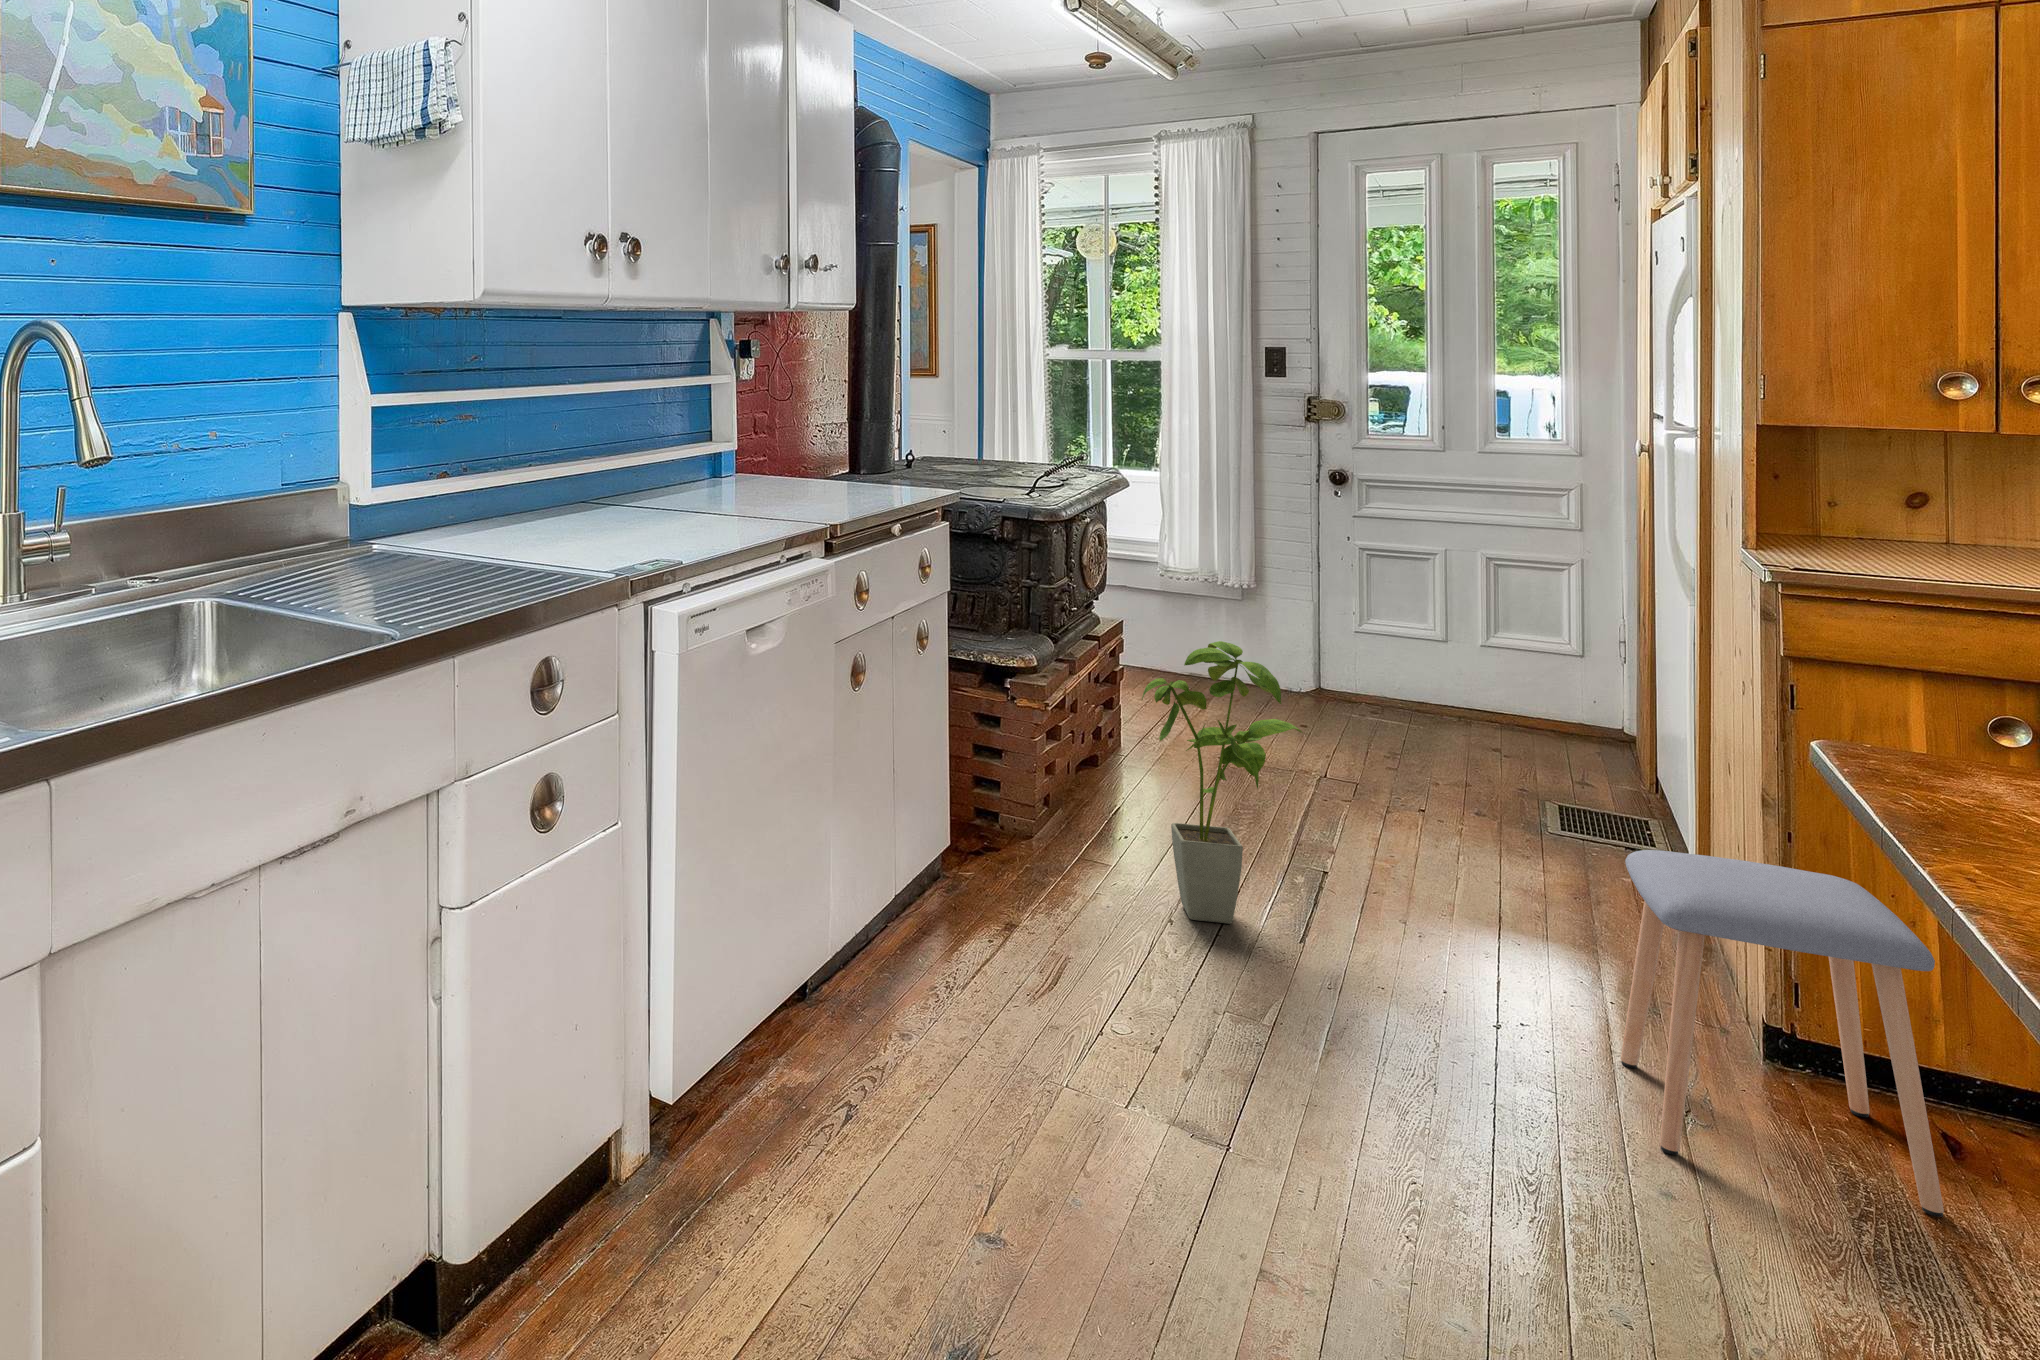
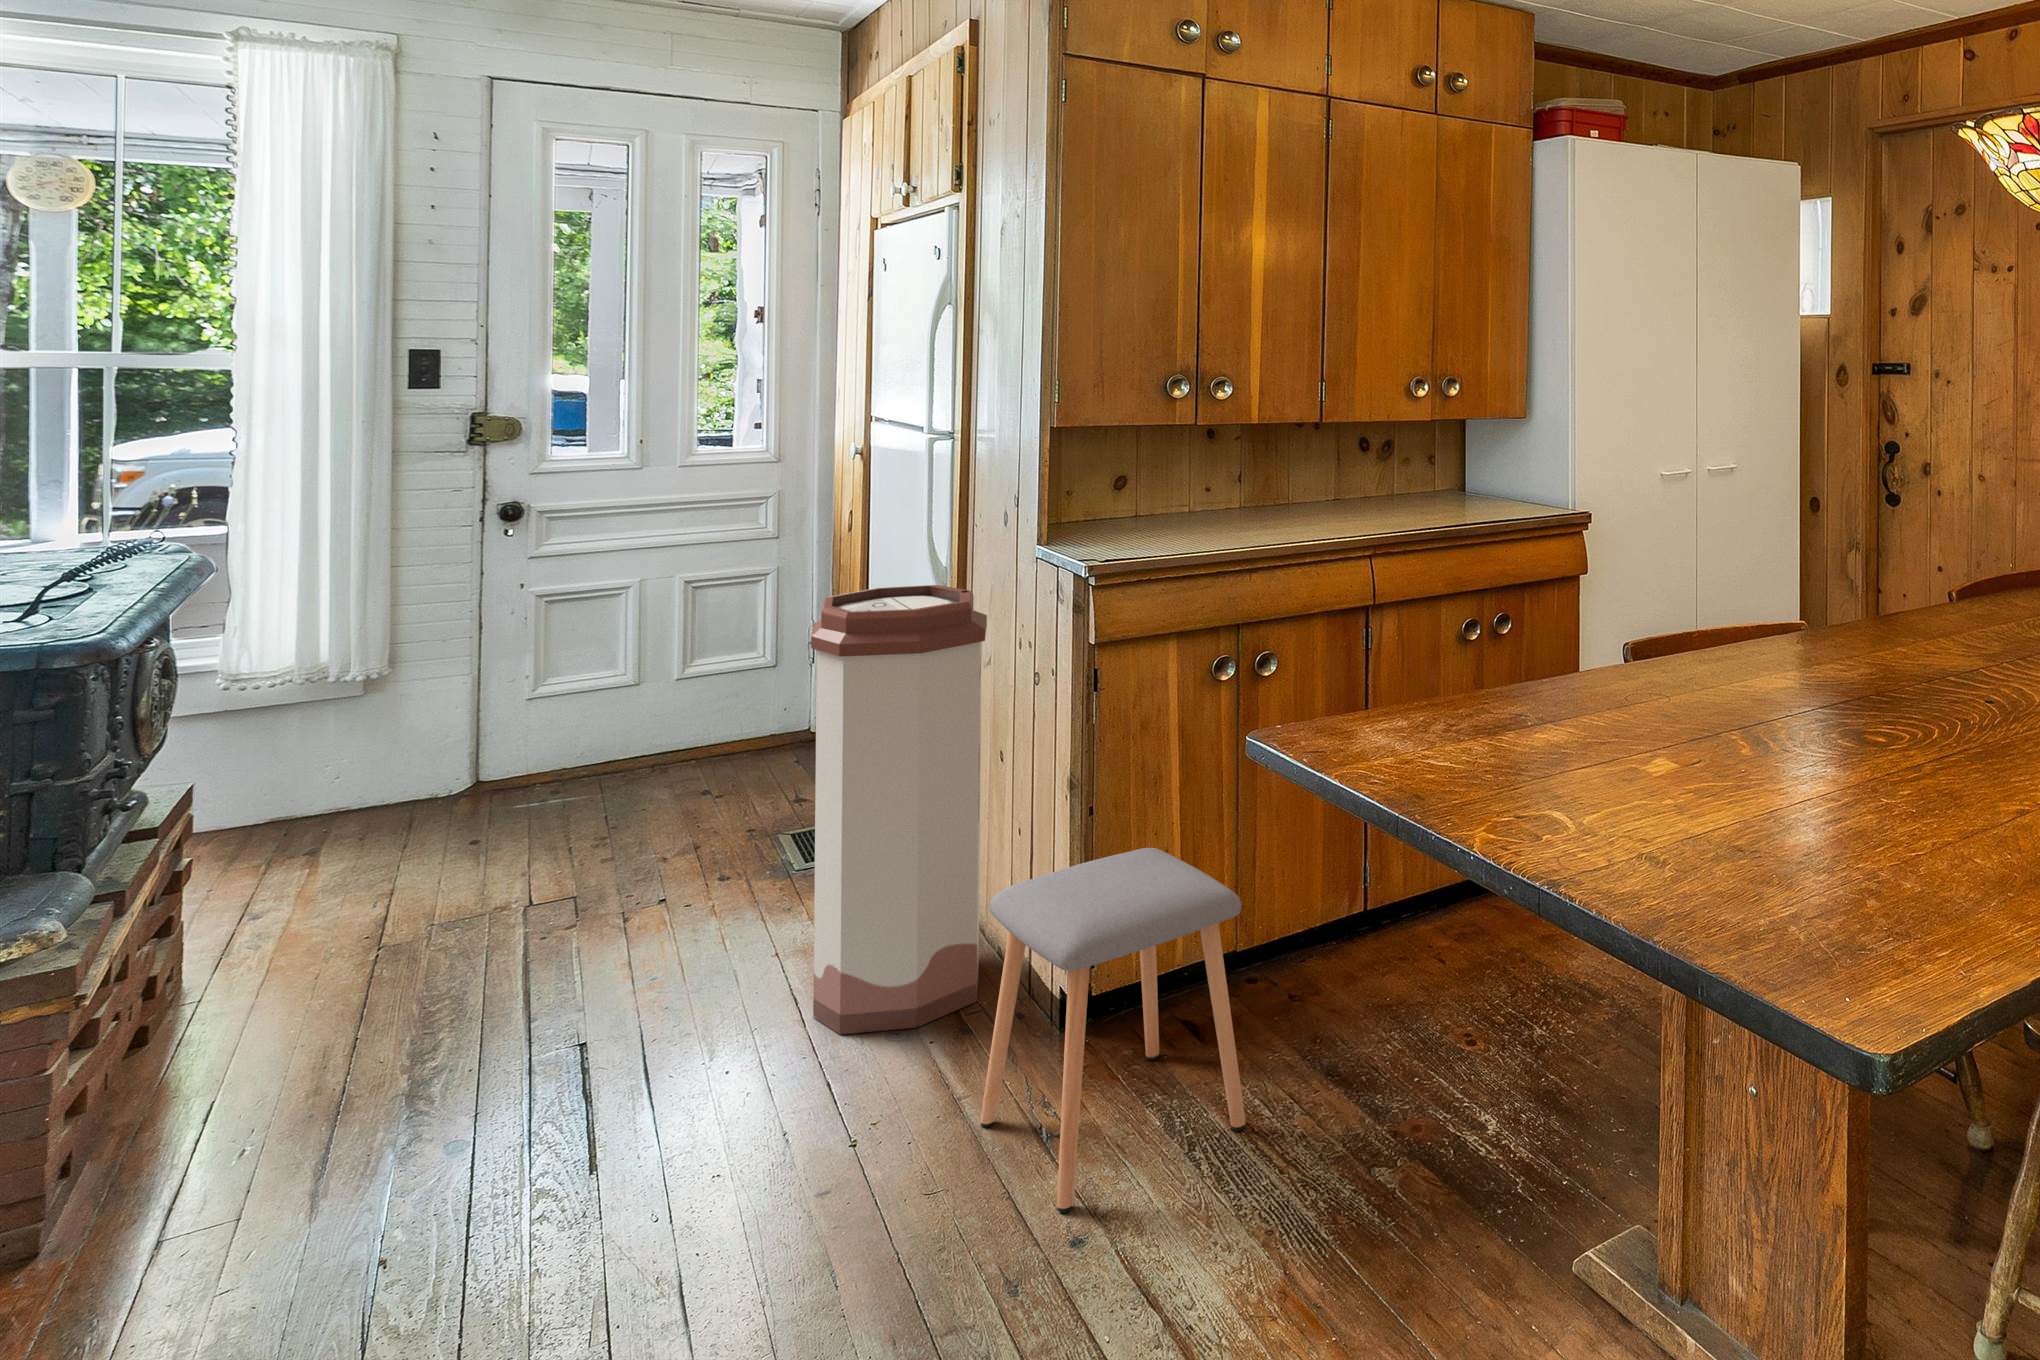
trash can: none [1500,564,1697,986] -> present [811,585,987,1034]
house plant: present [1142,641,1303,924] -> none [318,793,583,1240]

